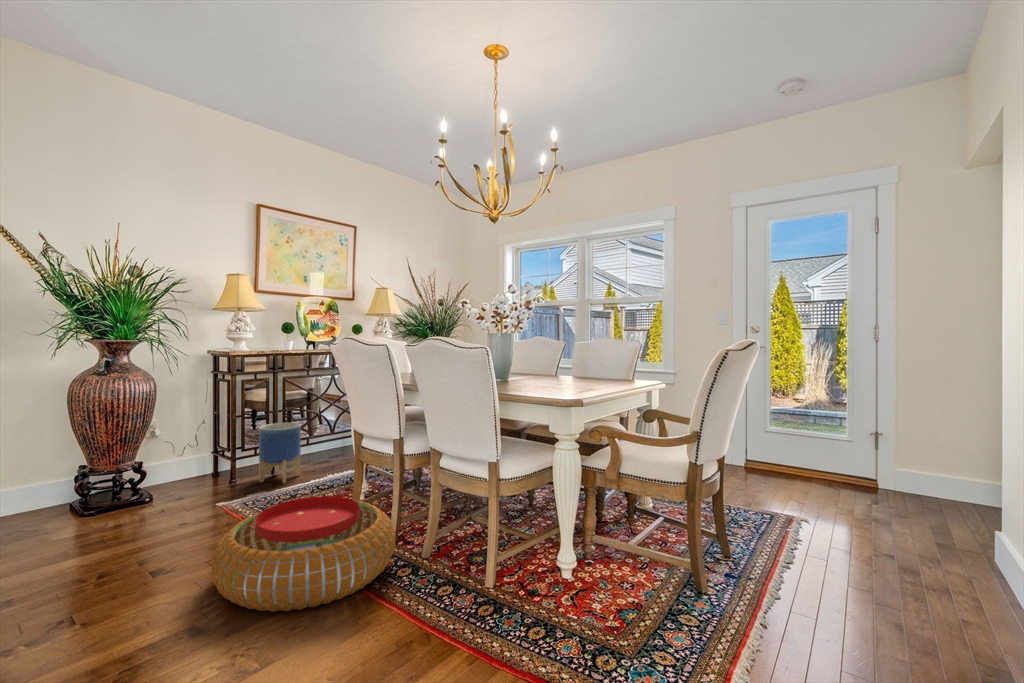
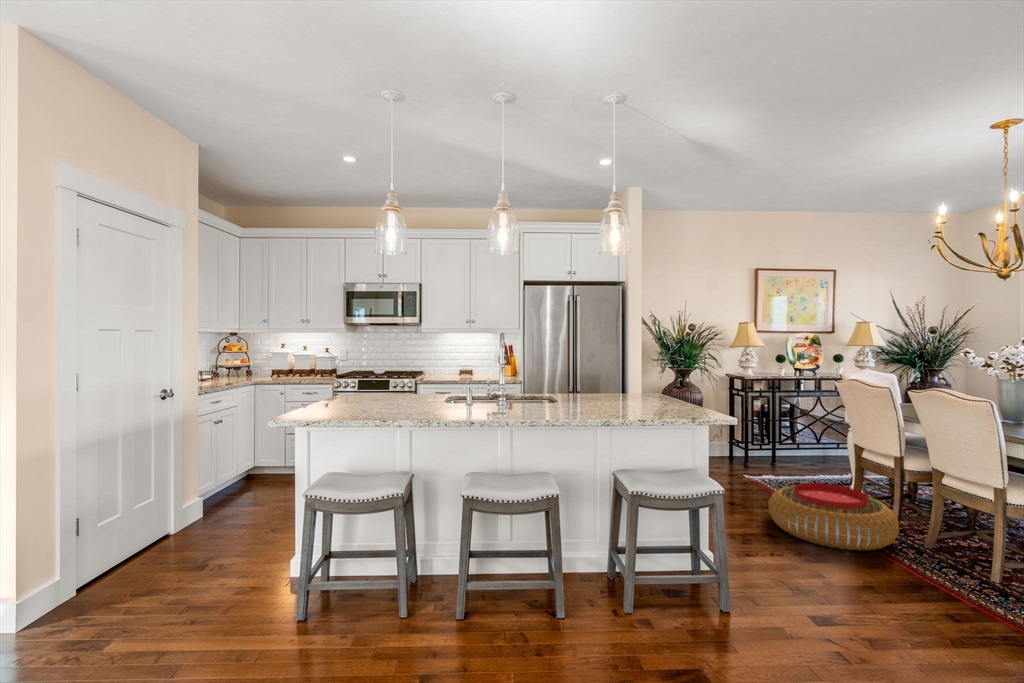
planter: present [259,423,301,483] -> none [765,429,796,474]

